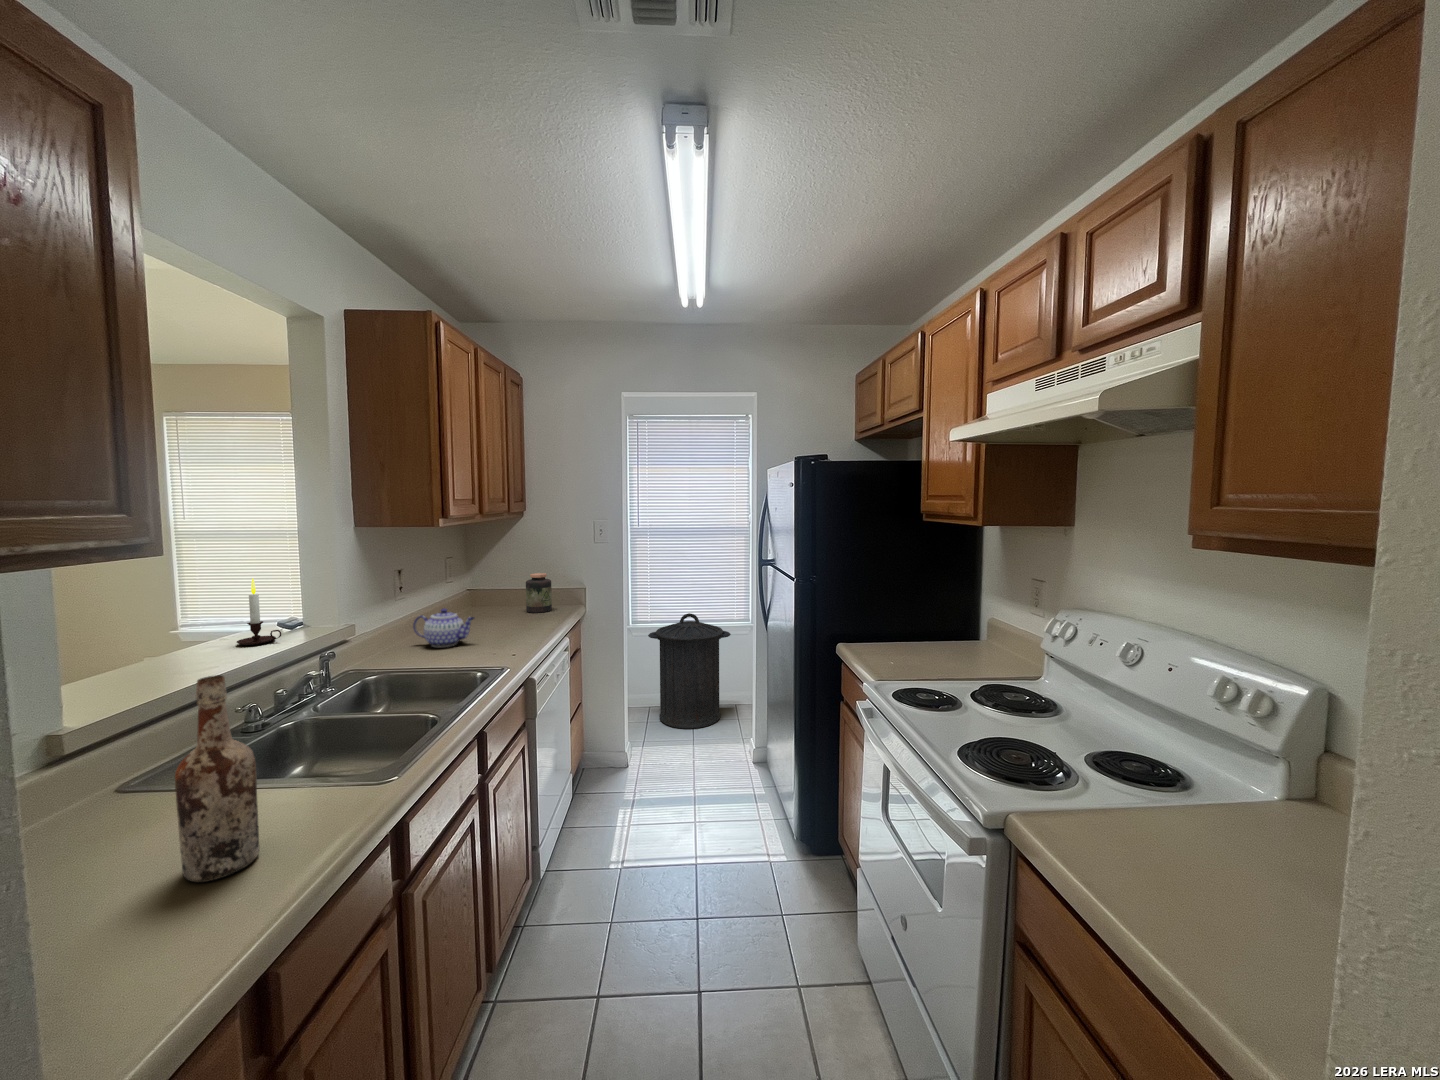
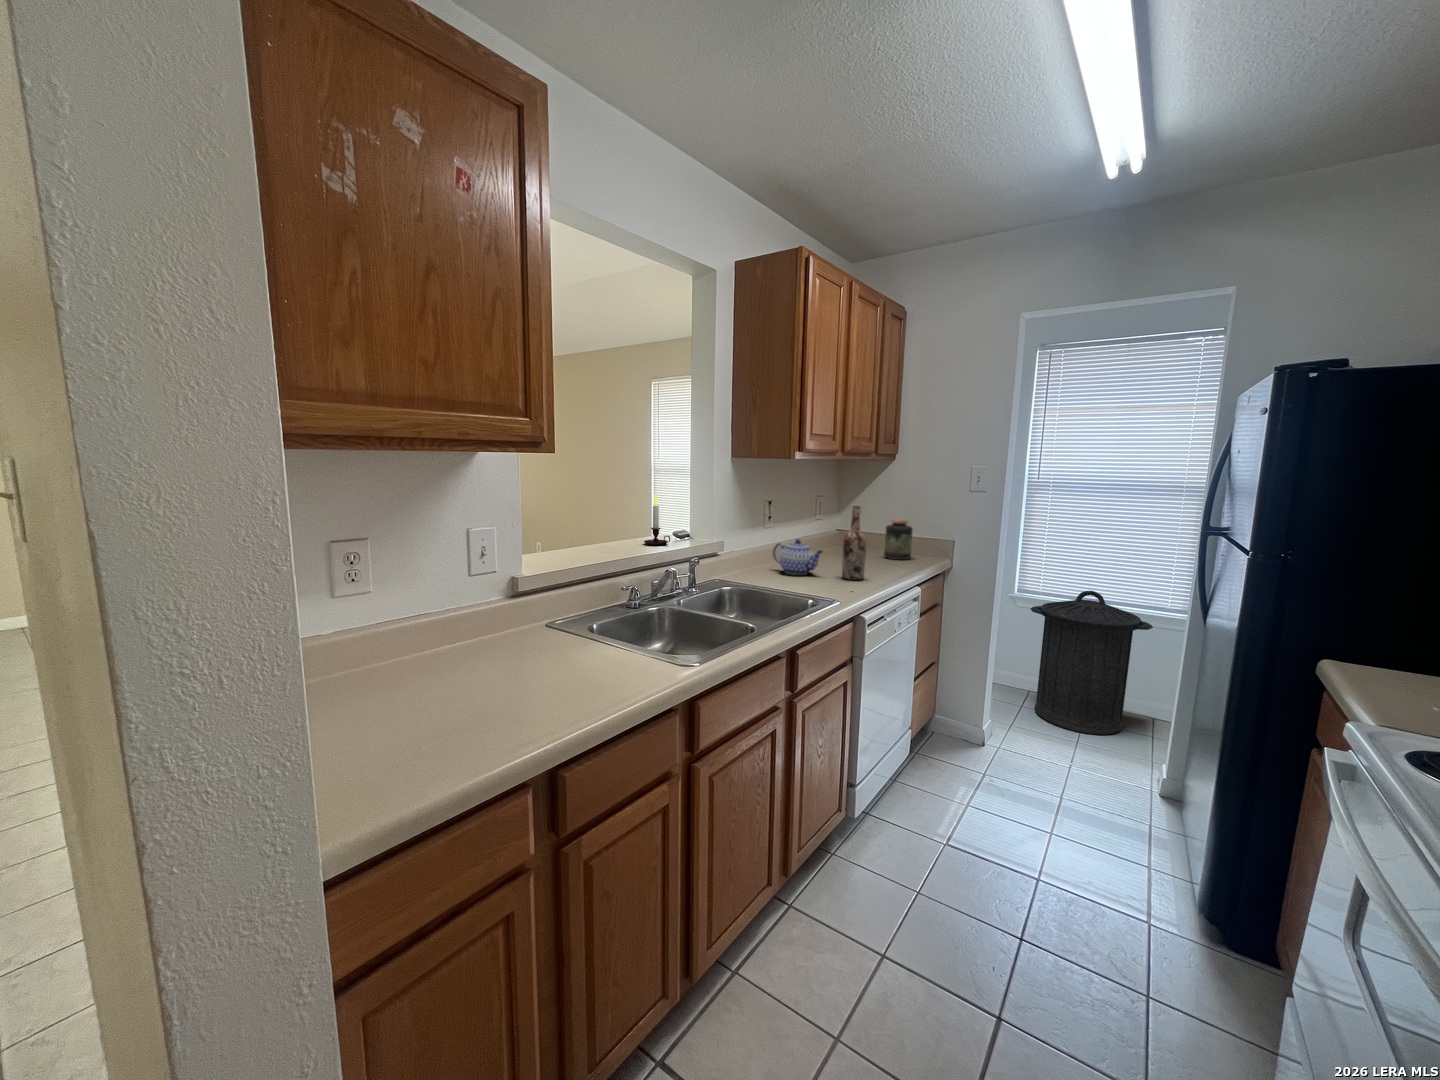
wine bottle: present [175,675,259,882] -> present [842,506,866,580]

